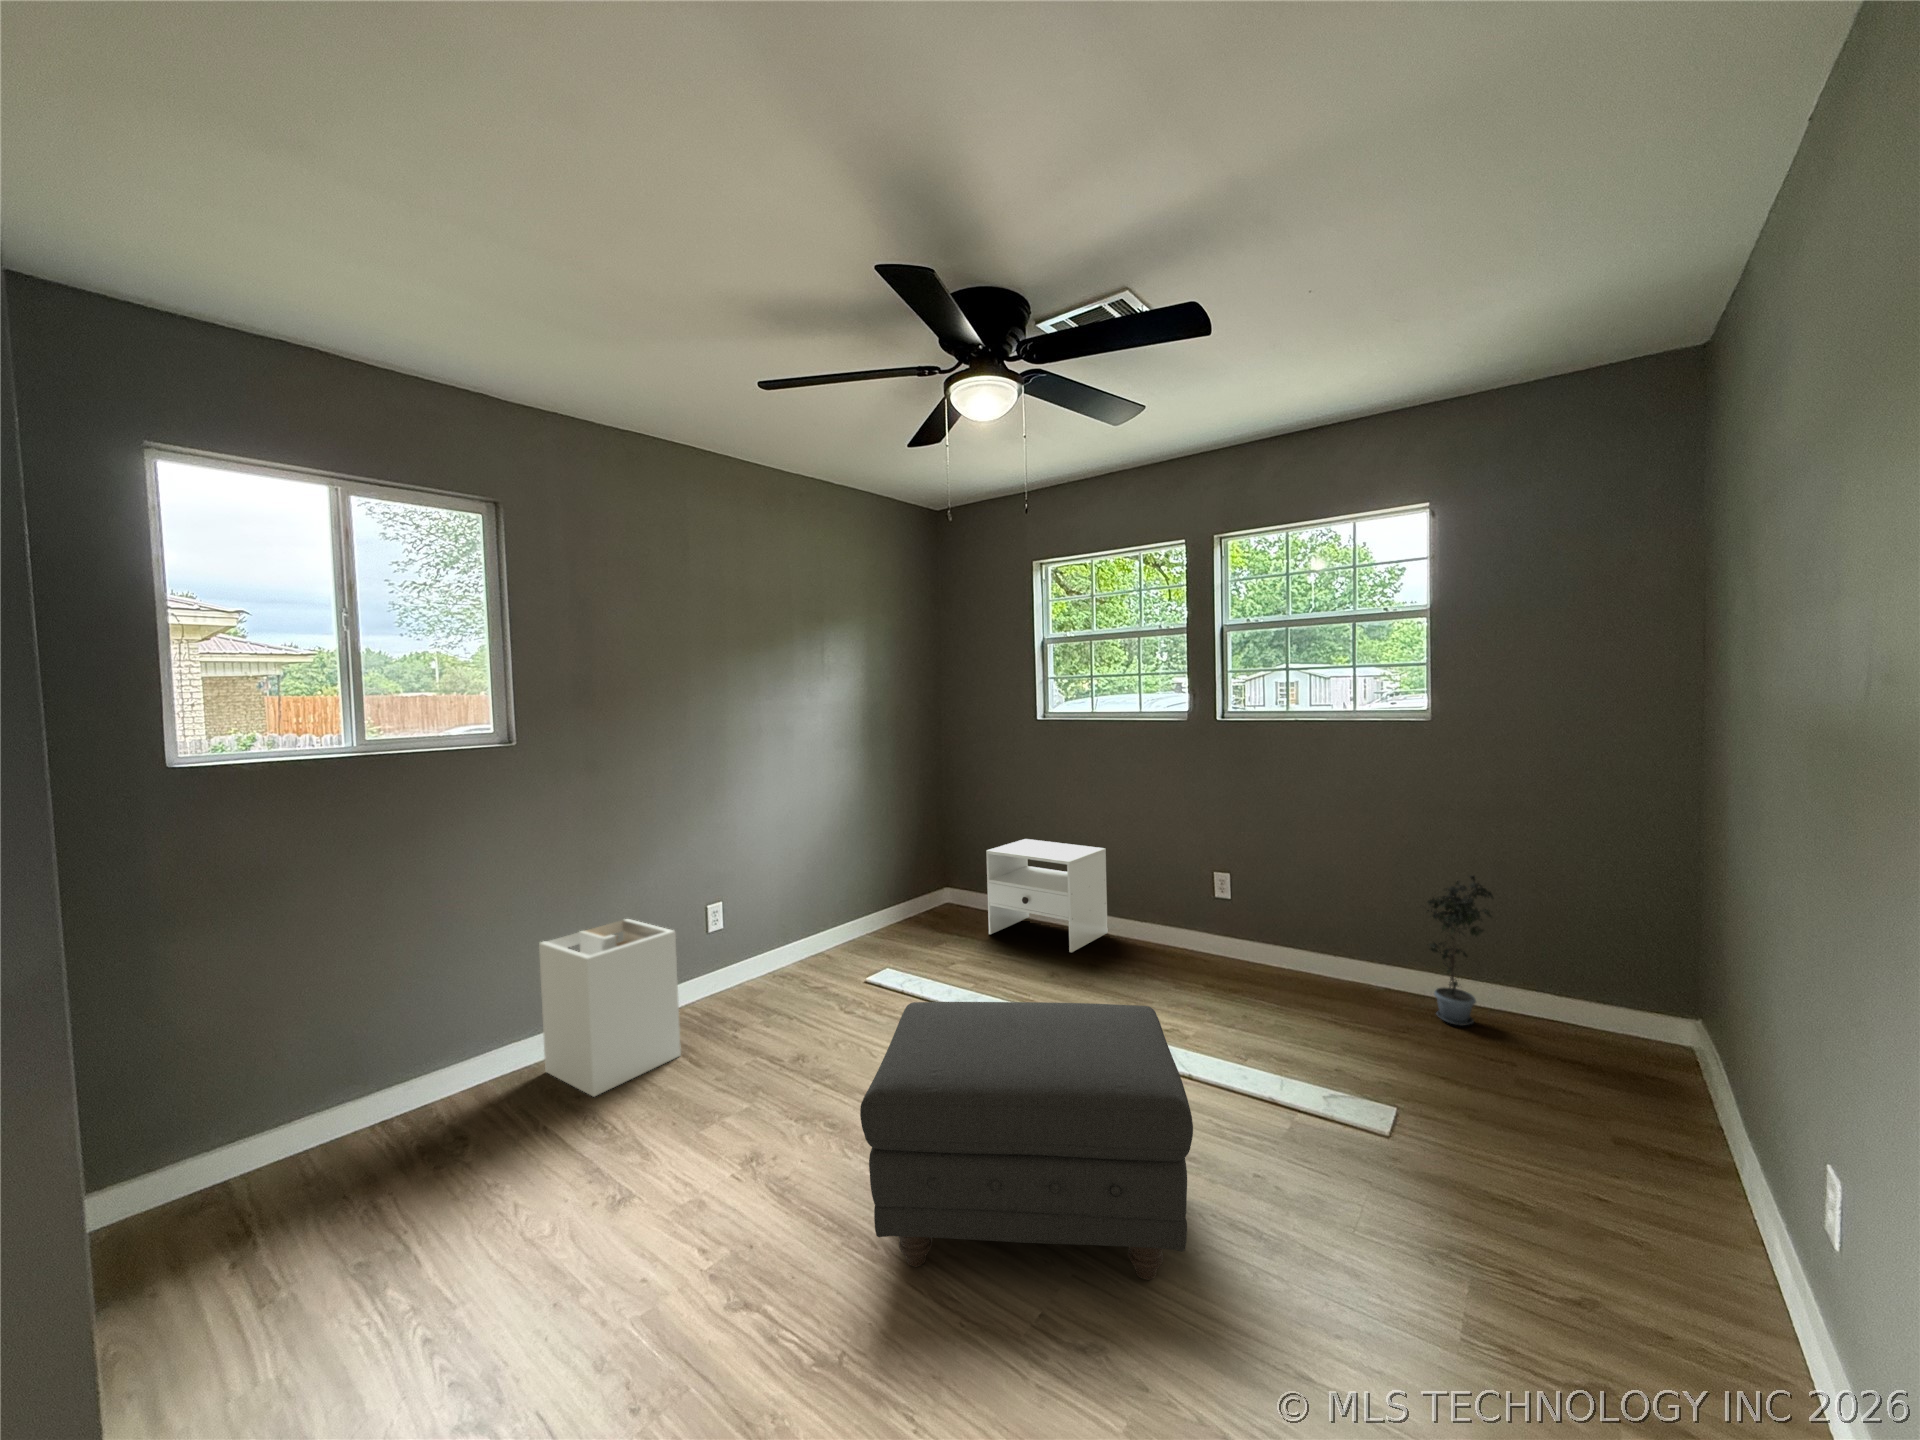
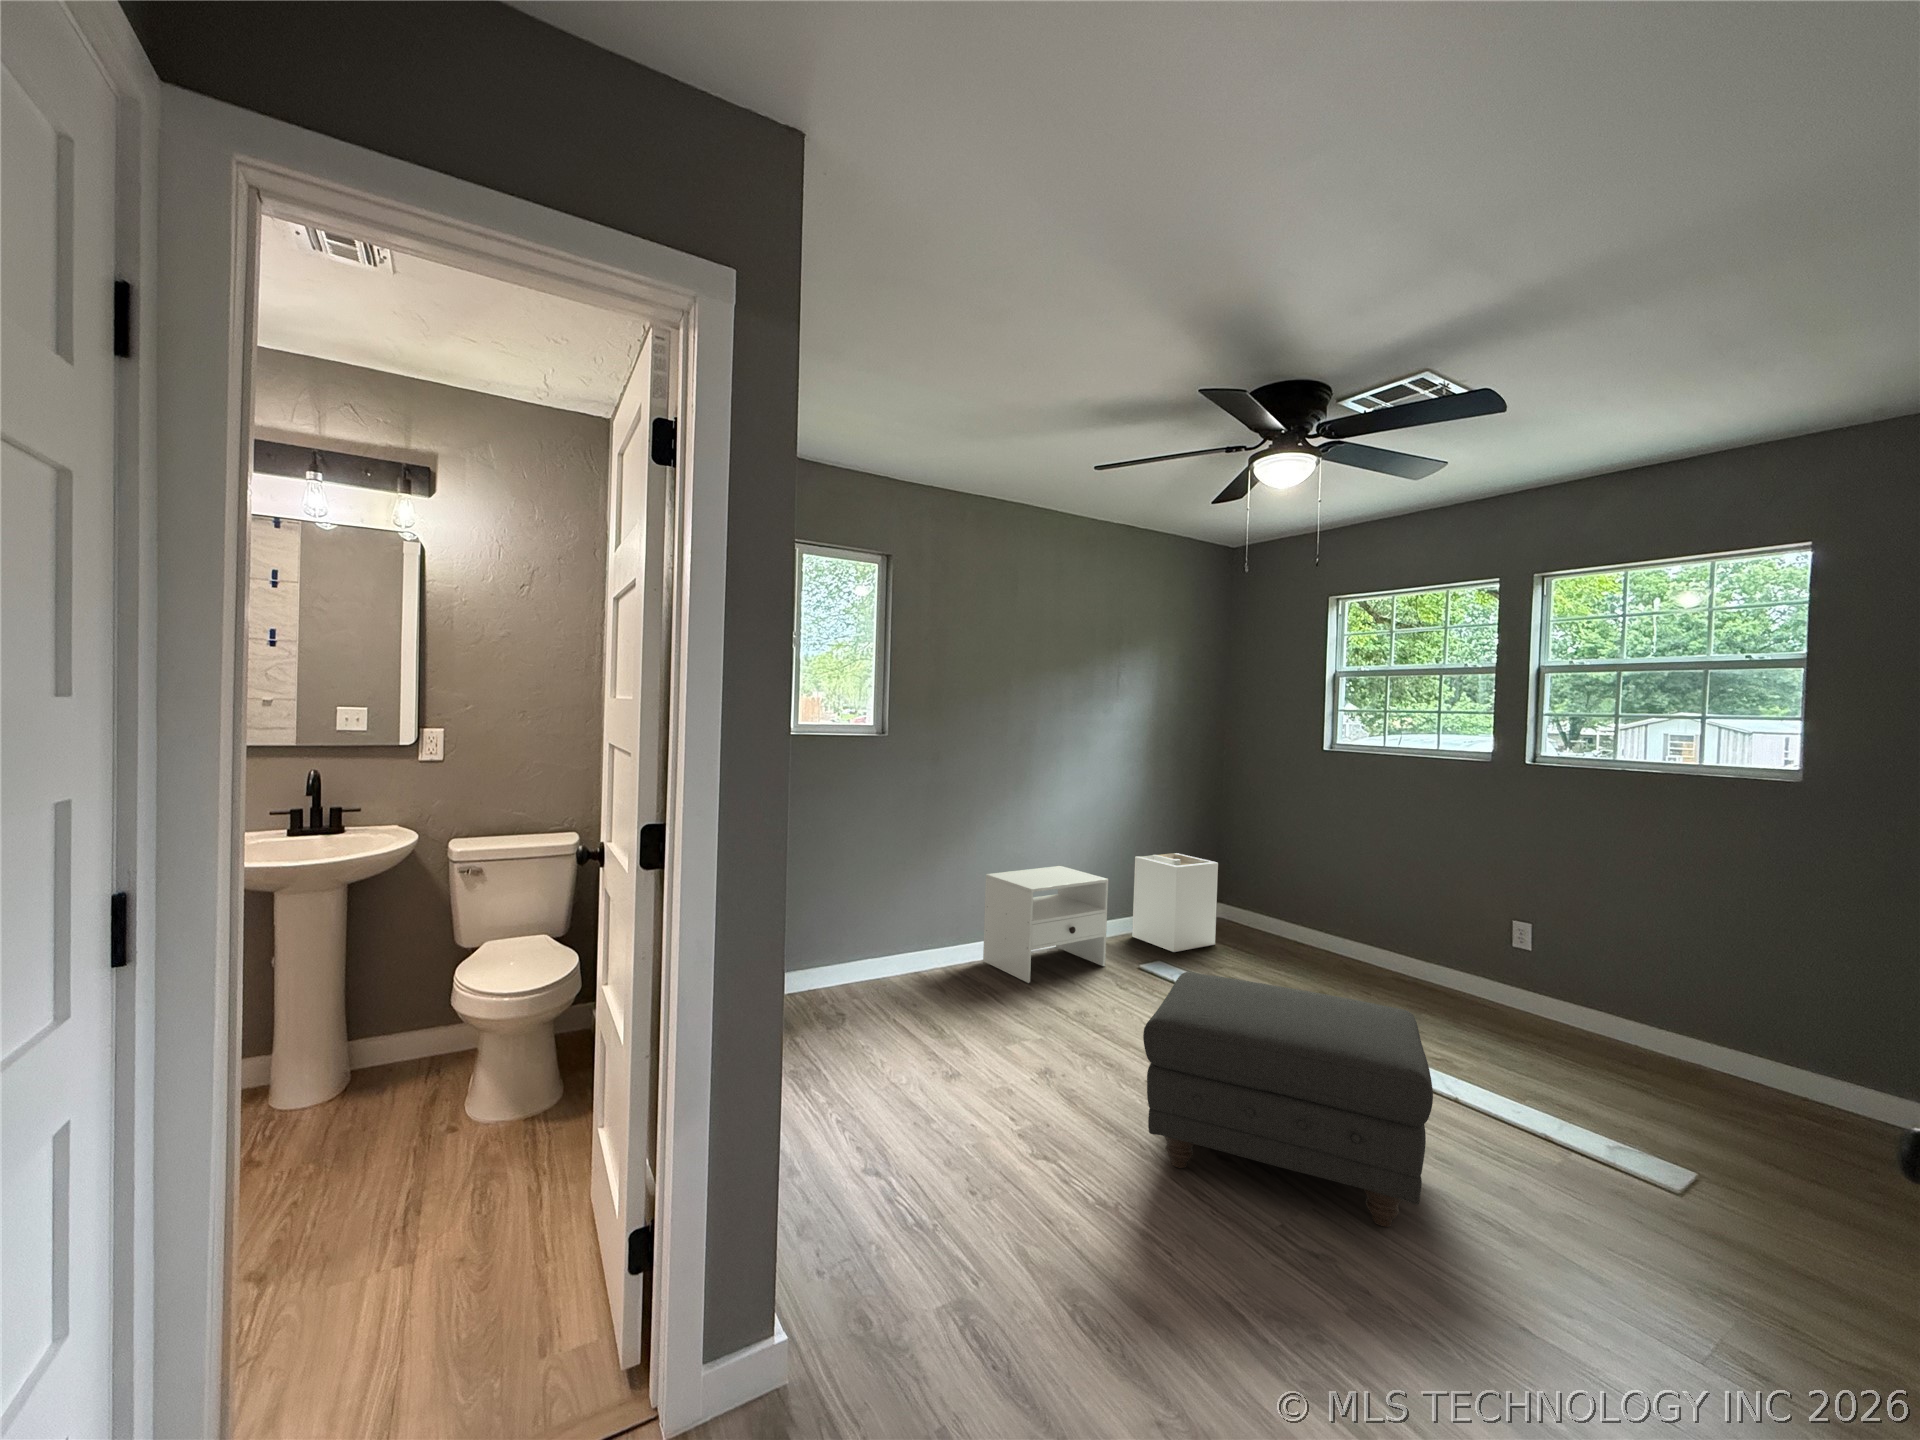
nightstand: present [986,839,1108,953] -> present [983,866,1108,983]
potted plant: present [1424,875,1493,1026] -> none [1766,959,1874,1127]
laundry hamper: present [539,919,681,1096] -> present [1132,853,1218,952]

